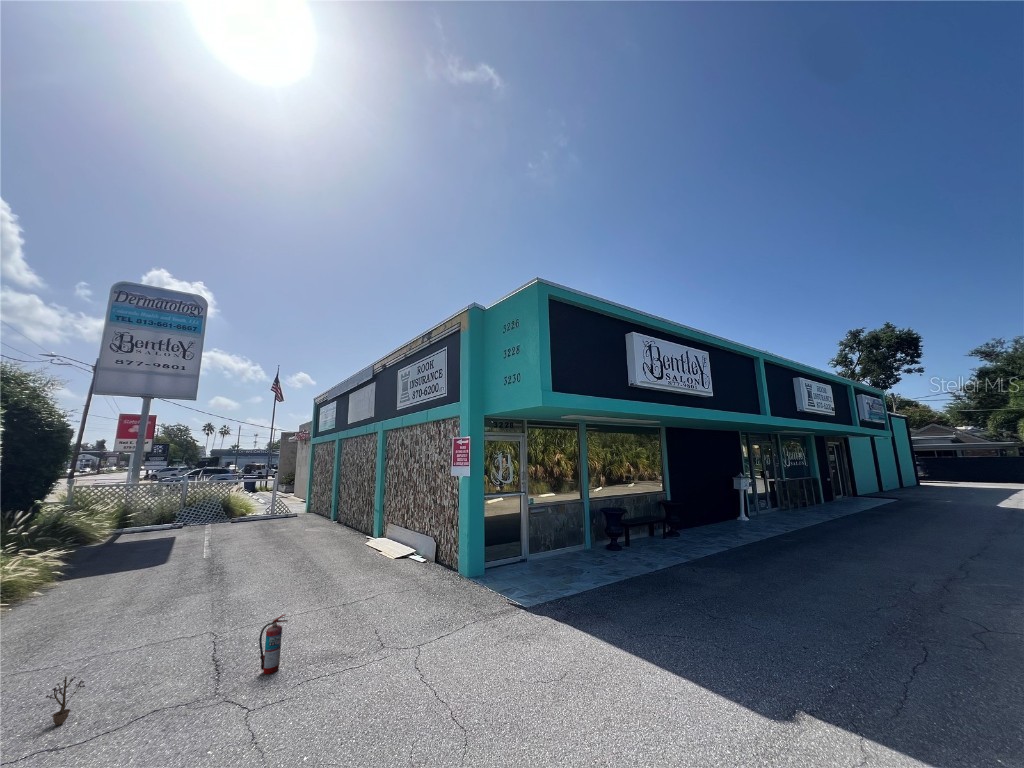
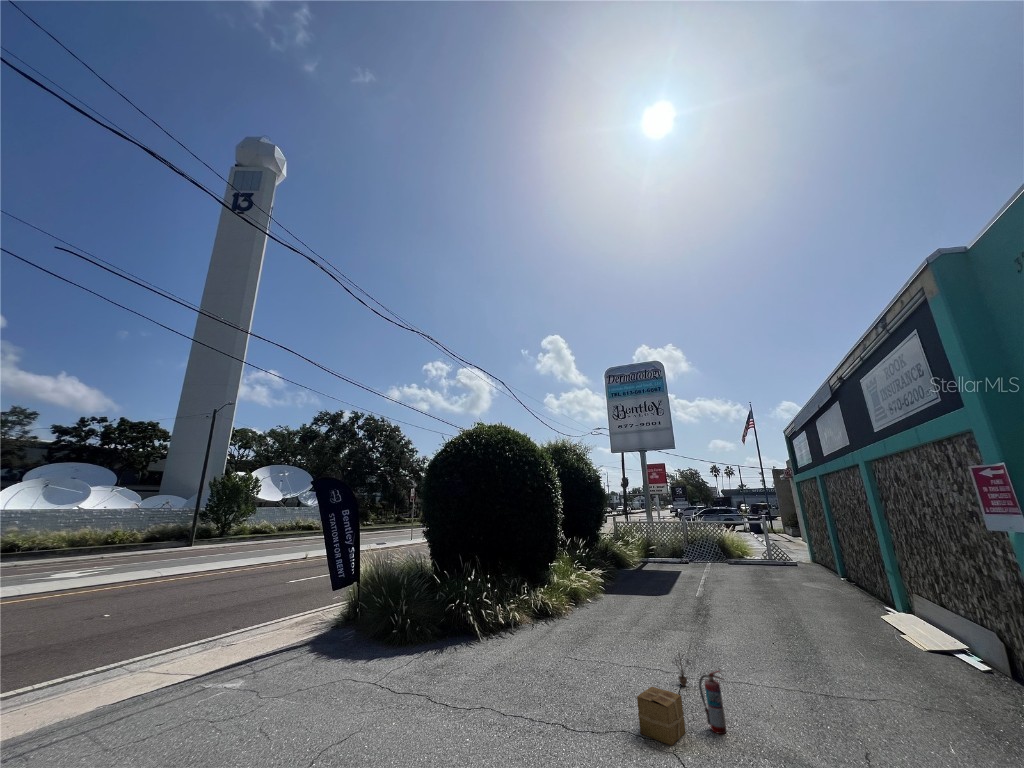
cardboard box: none [184,653,242,716] -> present [637,687,686,746]
decorative plant: present [34,677,85,728] -> present [672,653,690,686]

